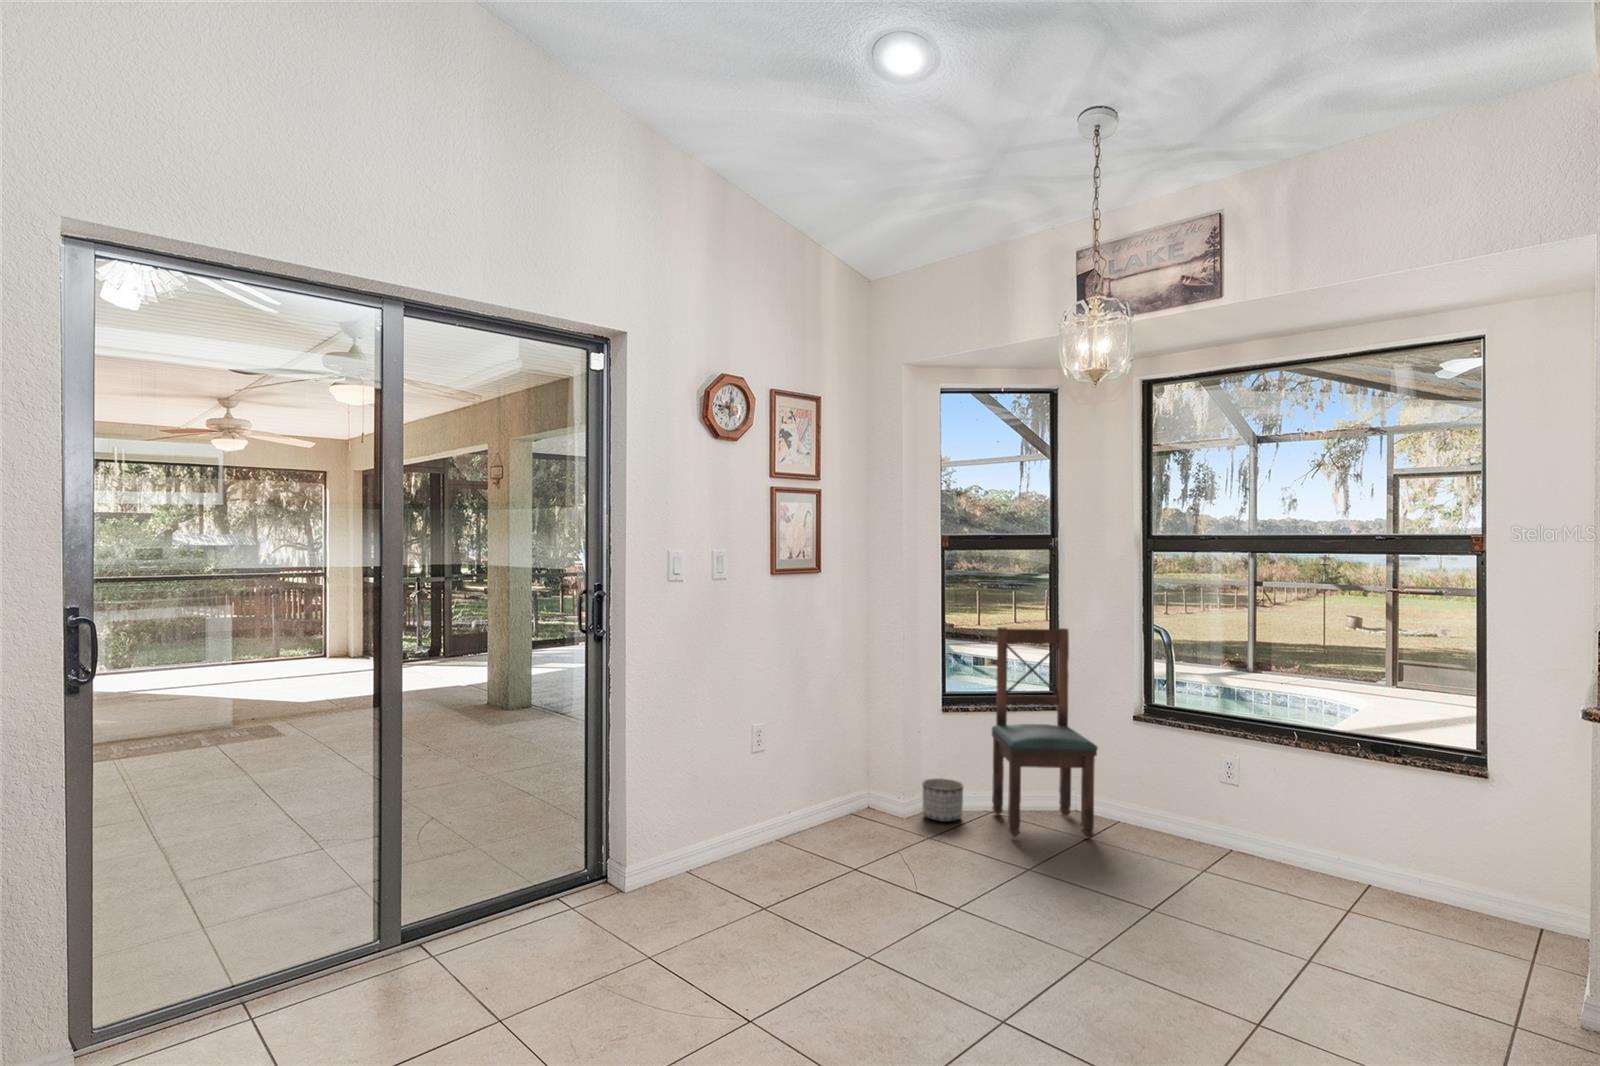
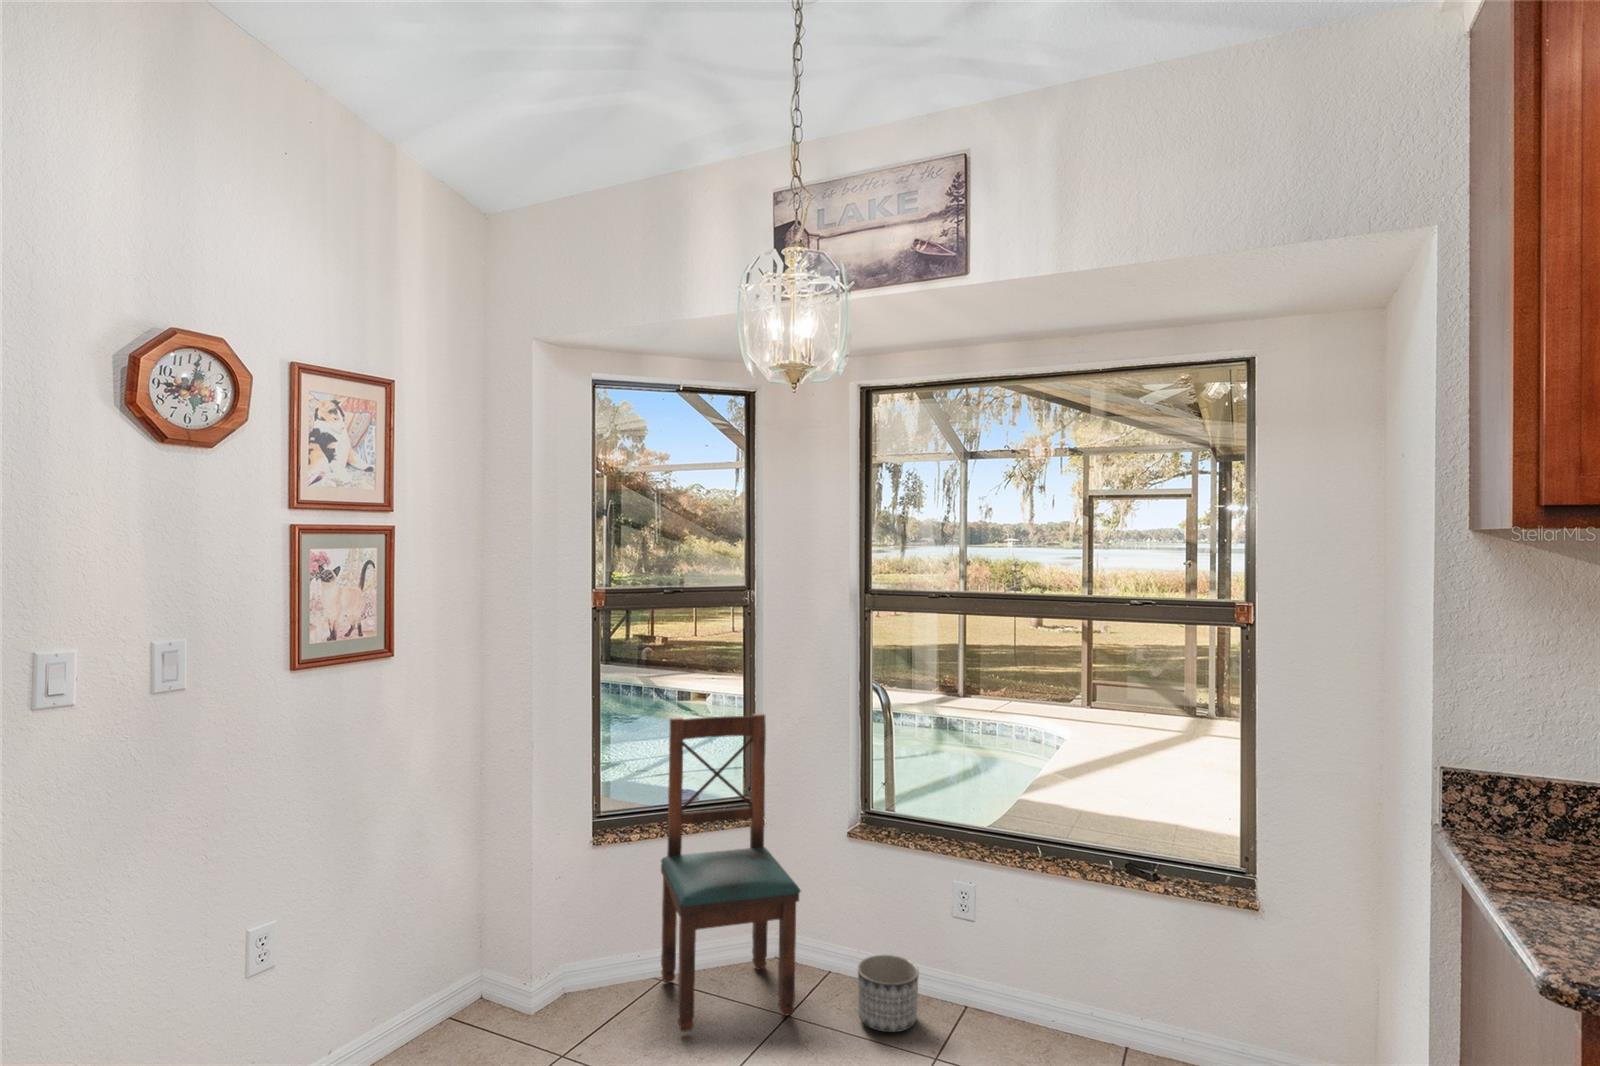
planter: present [922,778,963,822] -> present [858,955,919,1032]

